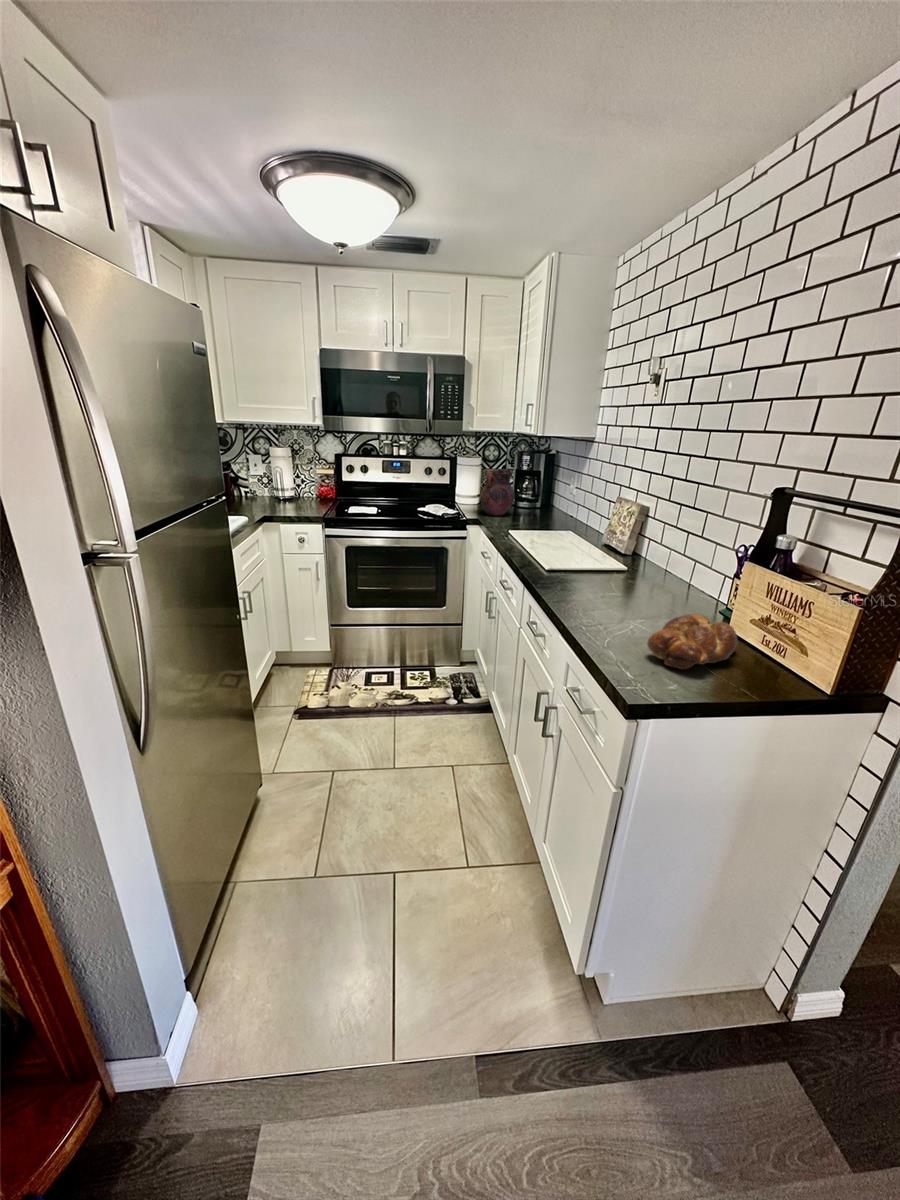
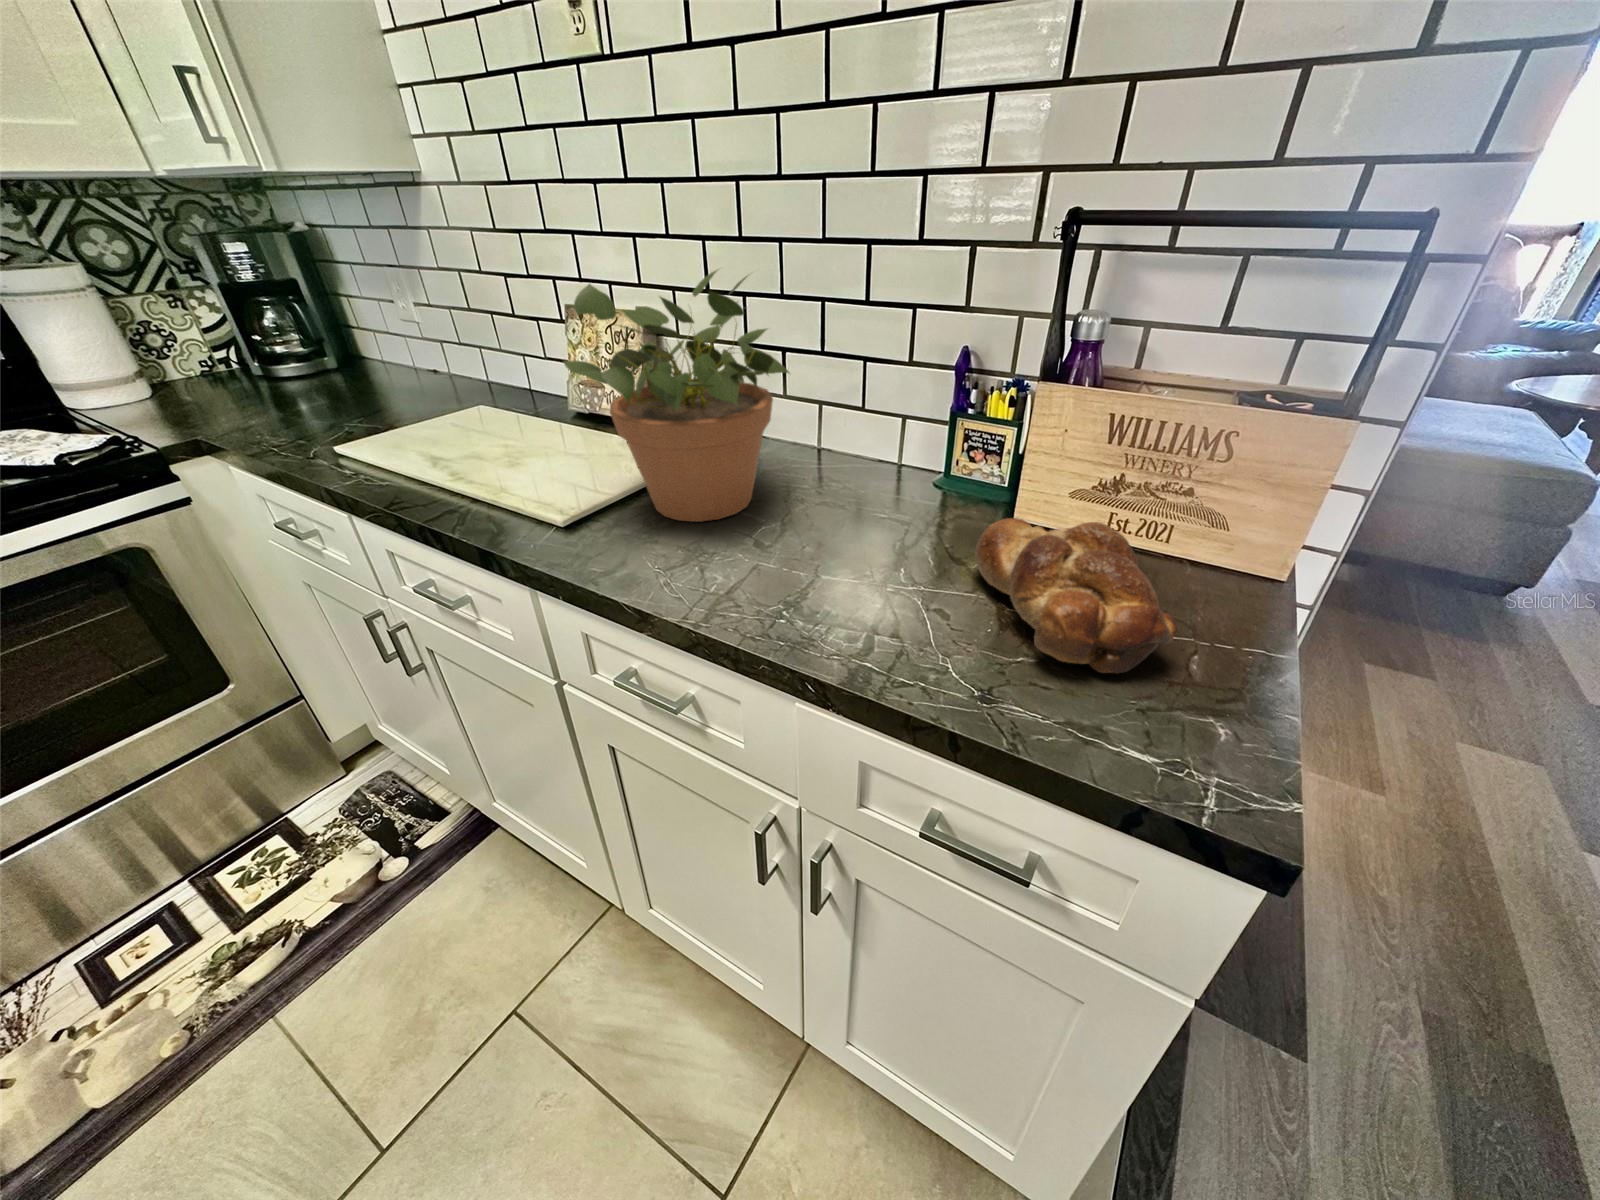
vase: present [480,469,515,516] -> none [123,282,274,416]
potted plant: none [569,489,675,589] -> present [564,269,789,522]

